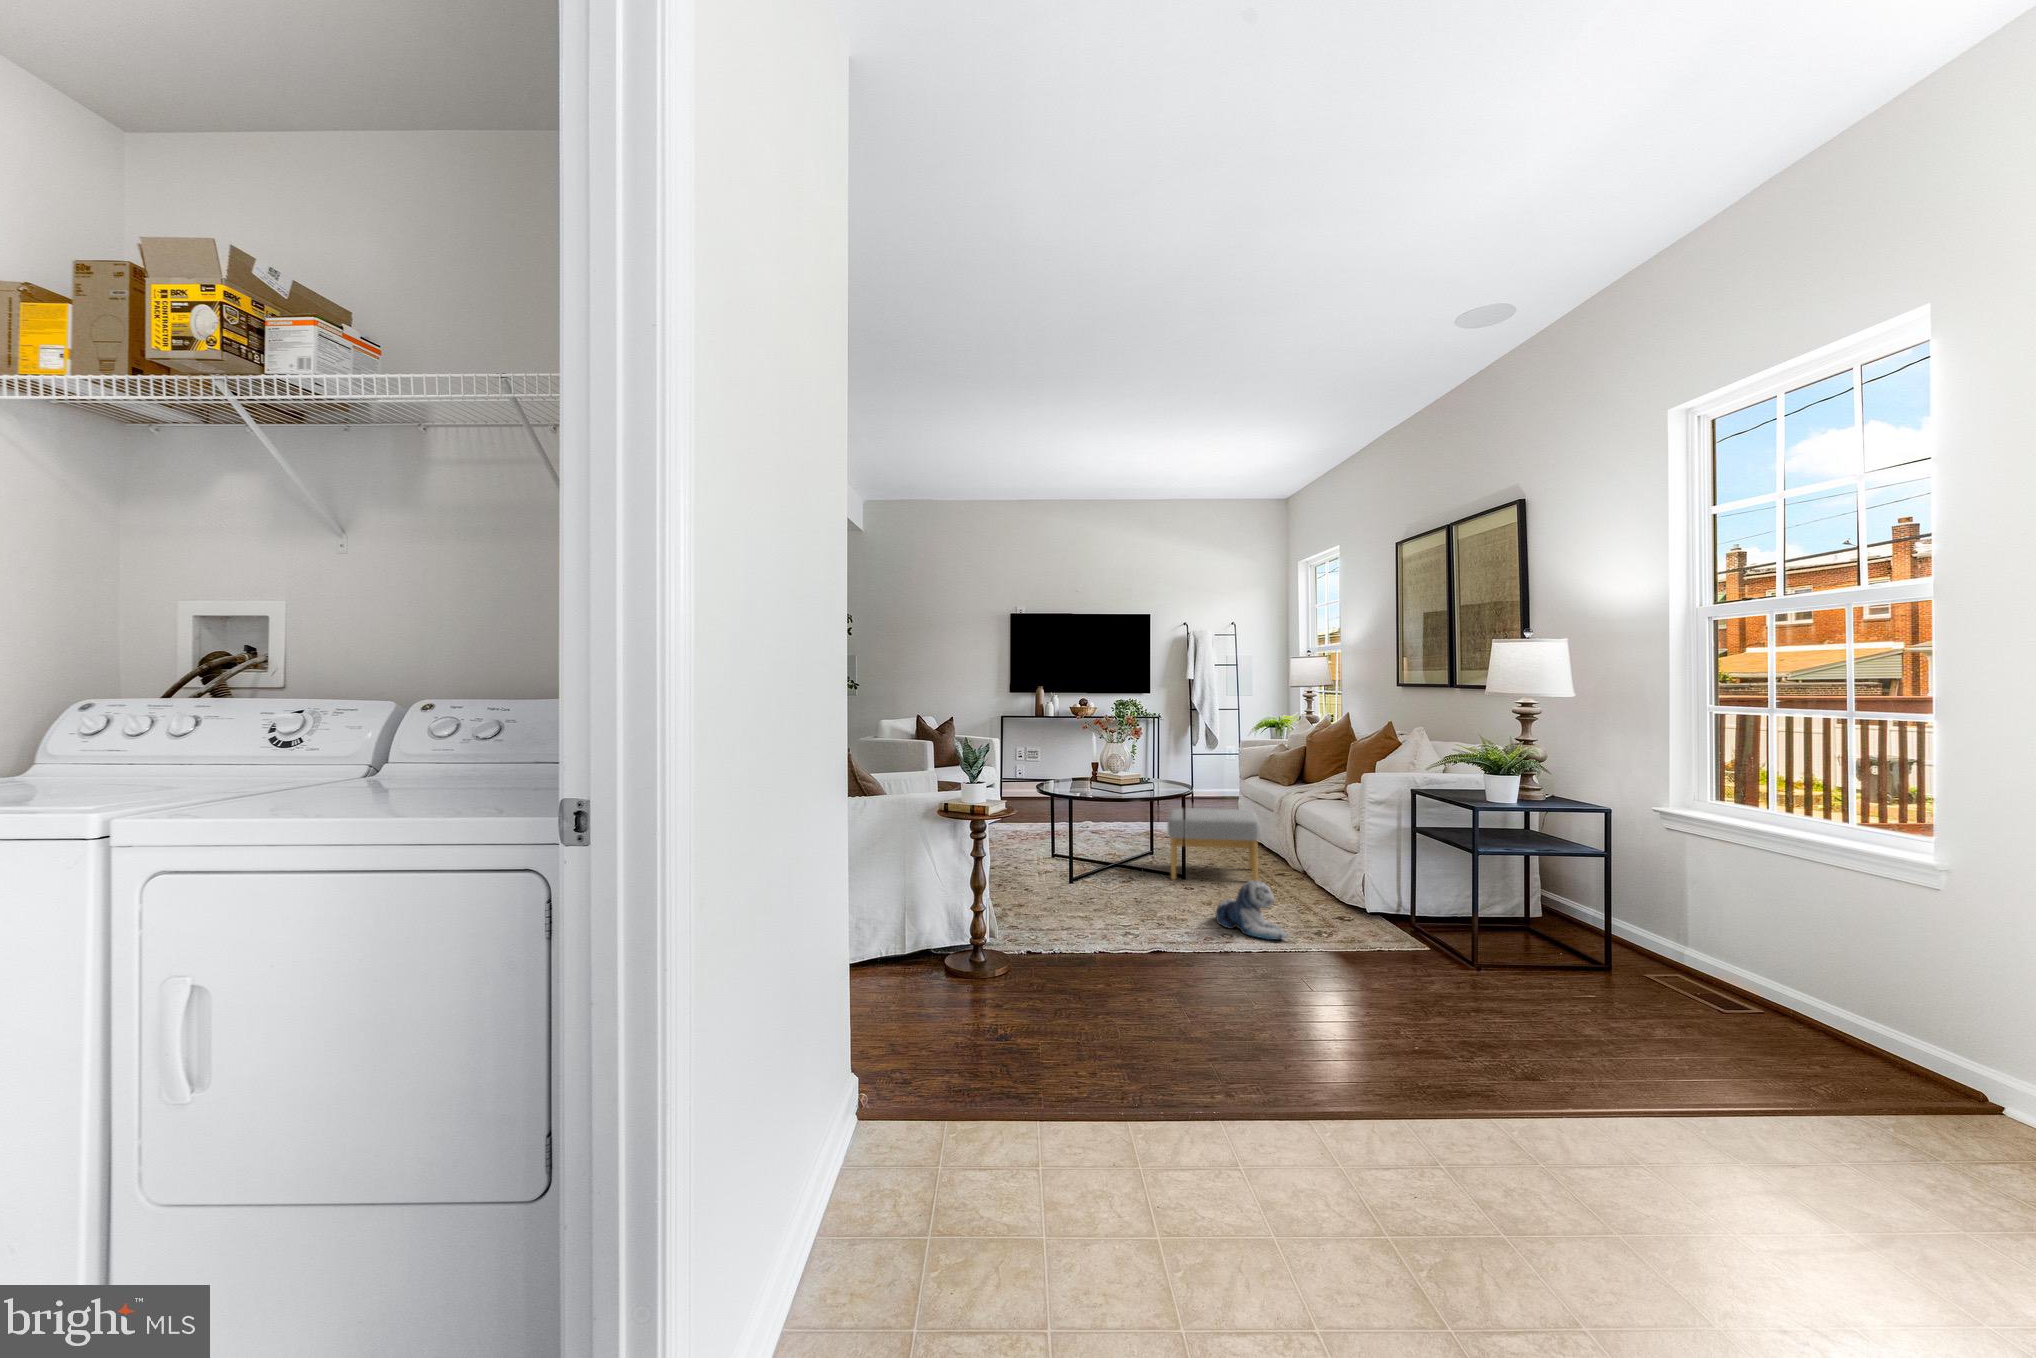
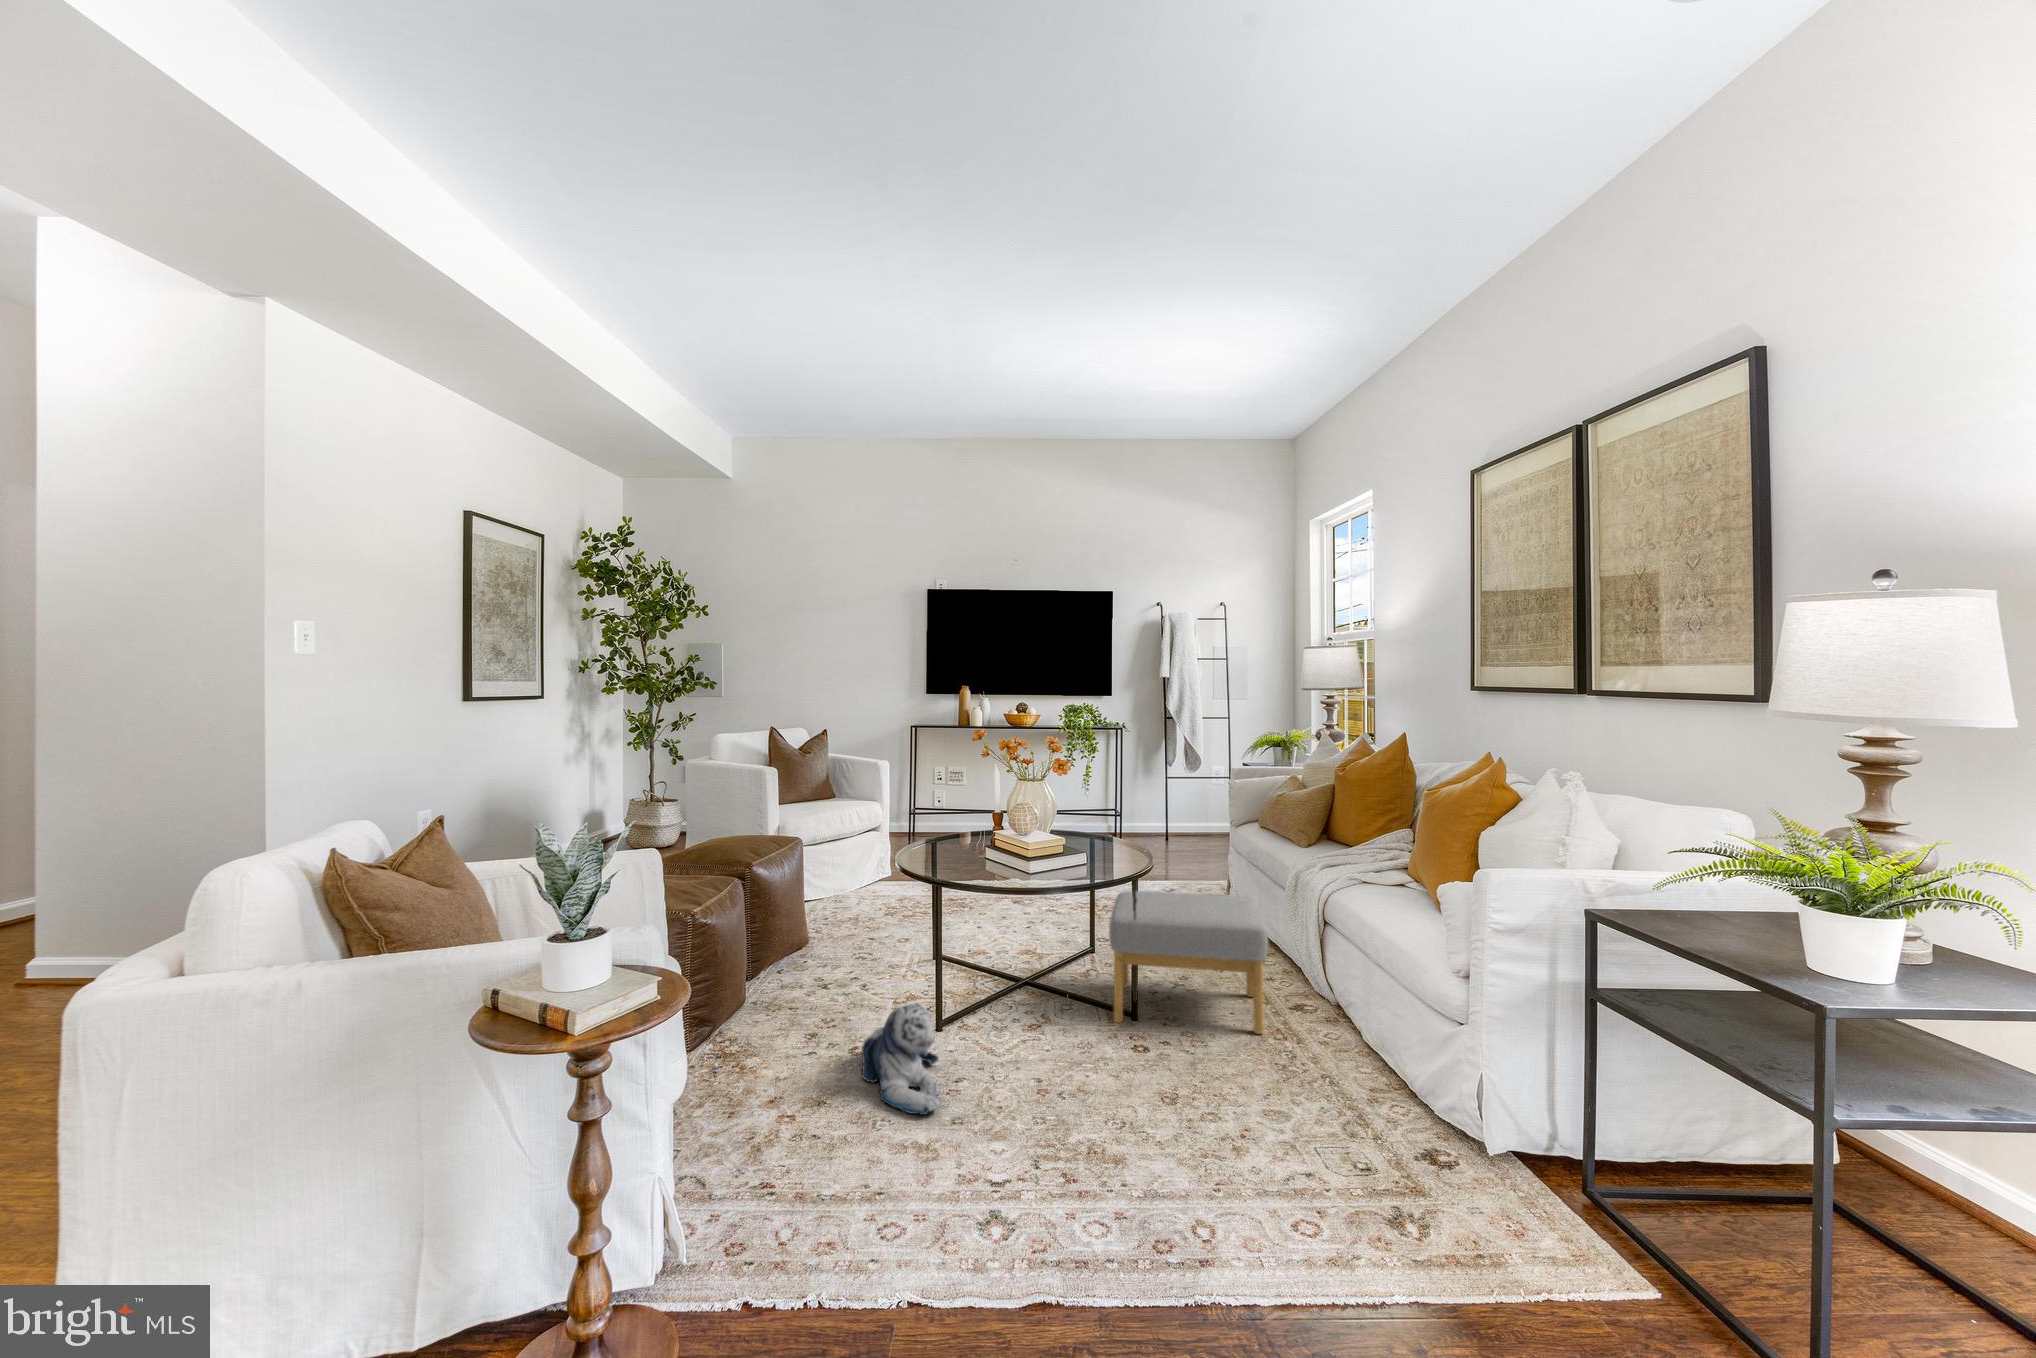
plush toy: present [1216,881,1287,940] -> present [862,1004,940,1115]

